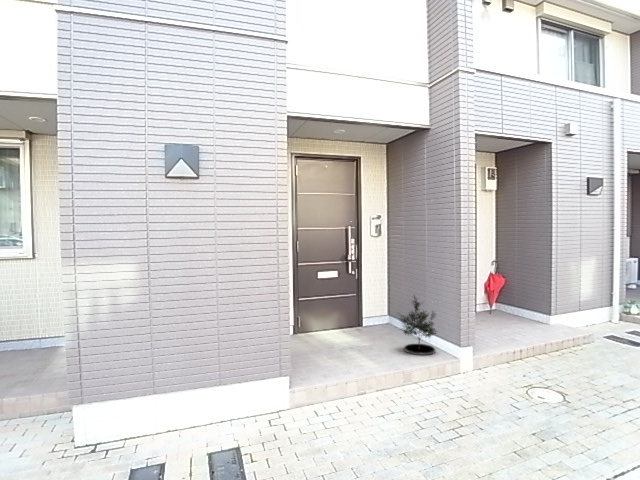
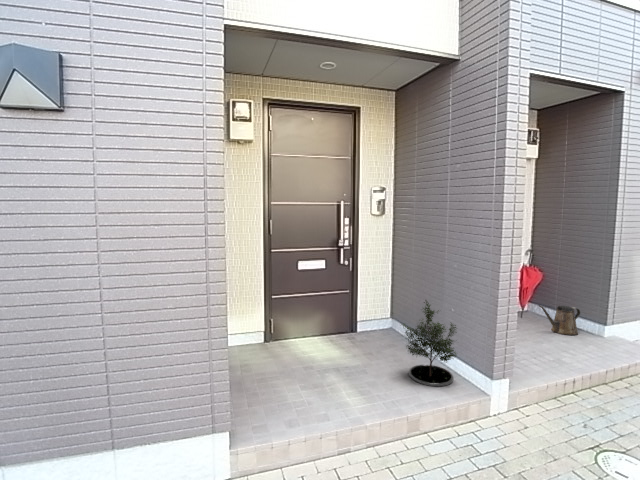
watering can: none [501,302,533,324] -> present [539,305,580,335]

